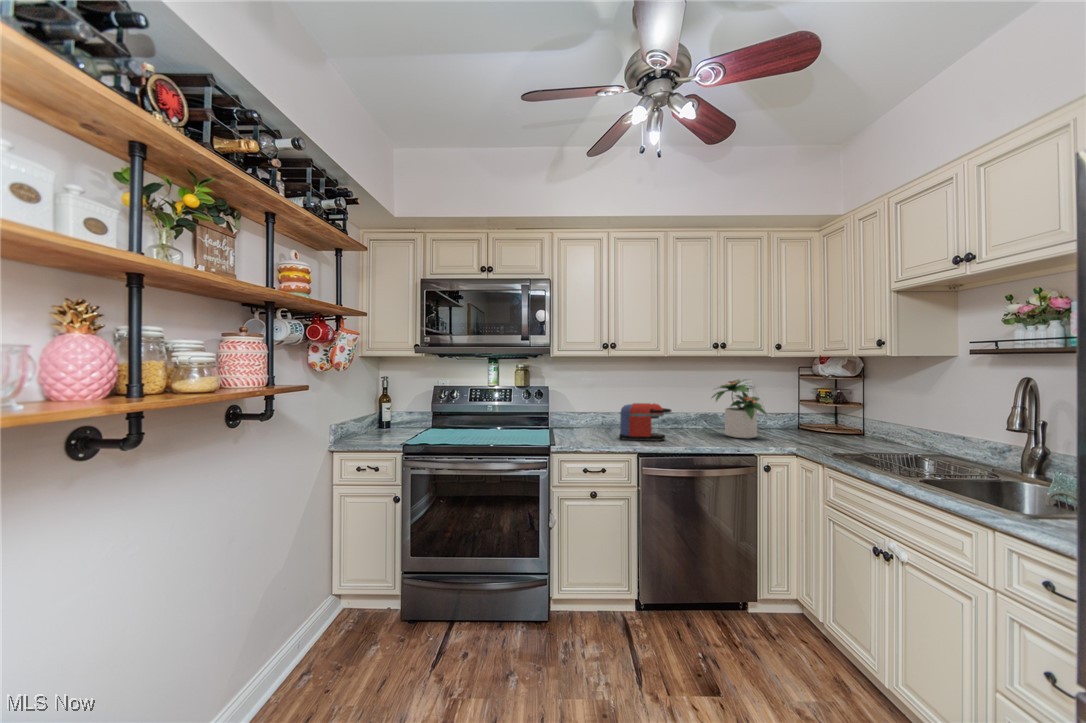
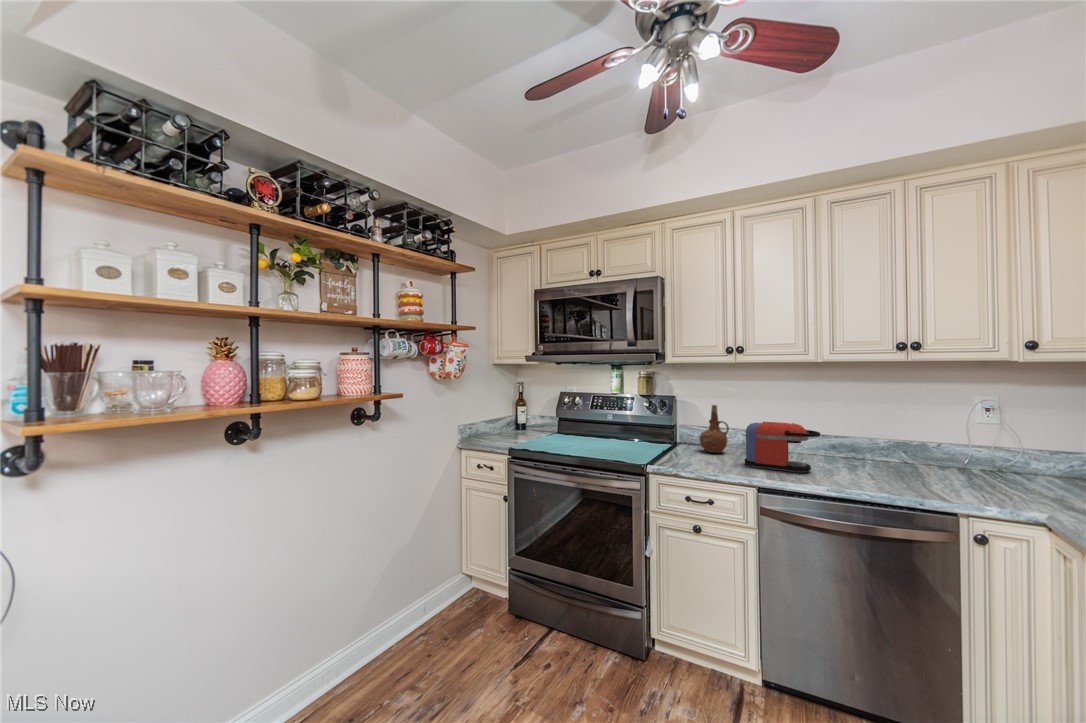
potted plant: present [712,379,767,439] -> none [898,393,1010,485]
ceramic pitcher: none [577,393,600,433] -> present [699,405,729,453]

